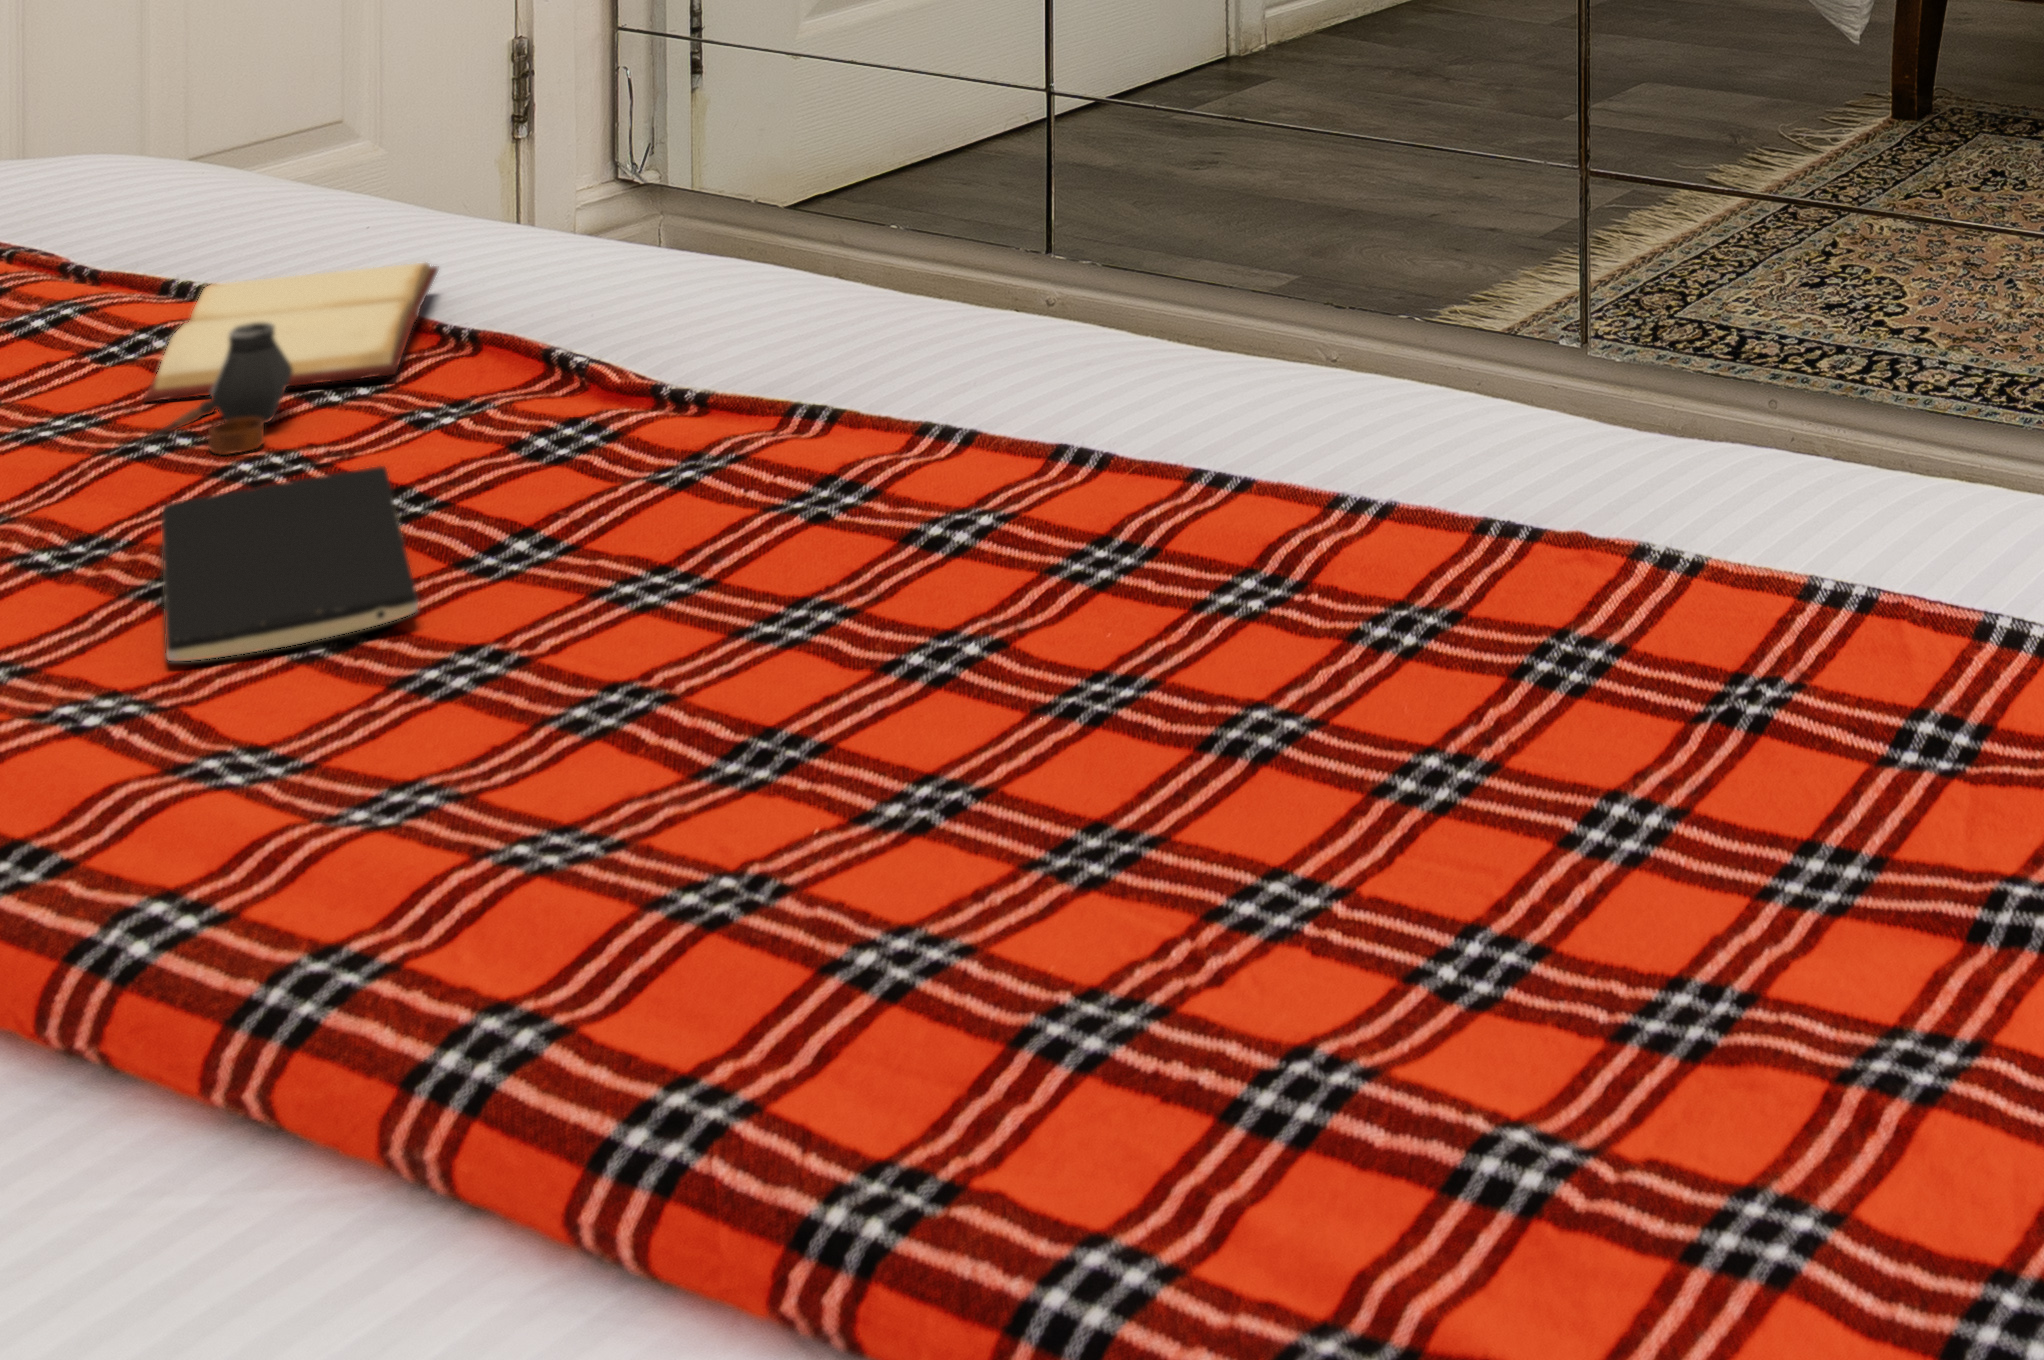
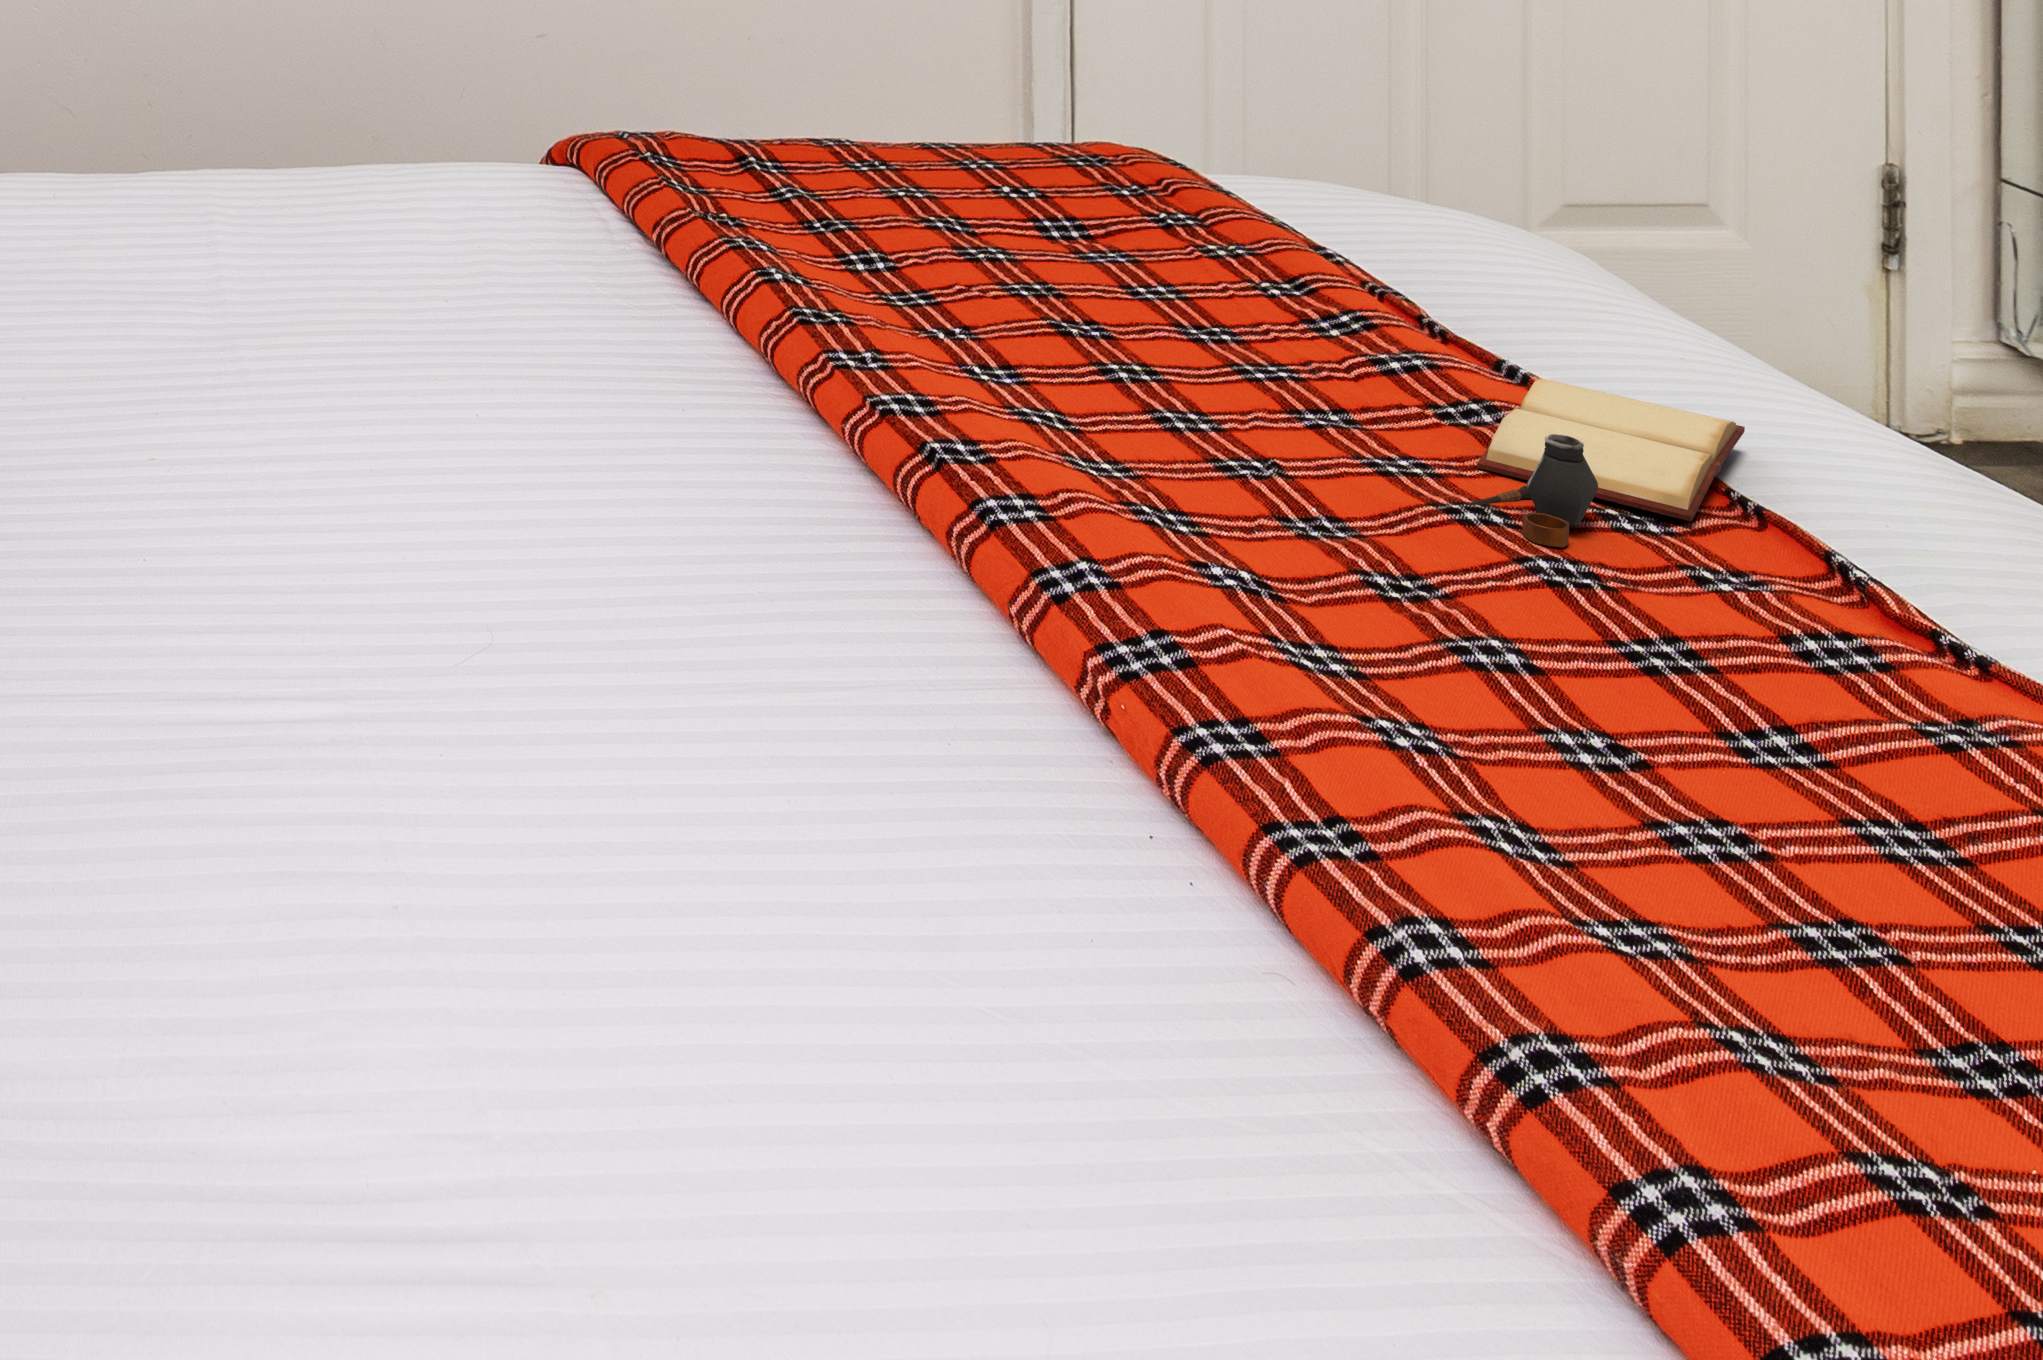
smartphone: present [162,466,418,661] -> none [1463,574,1677,765]

